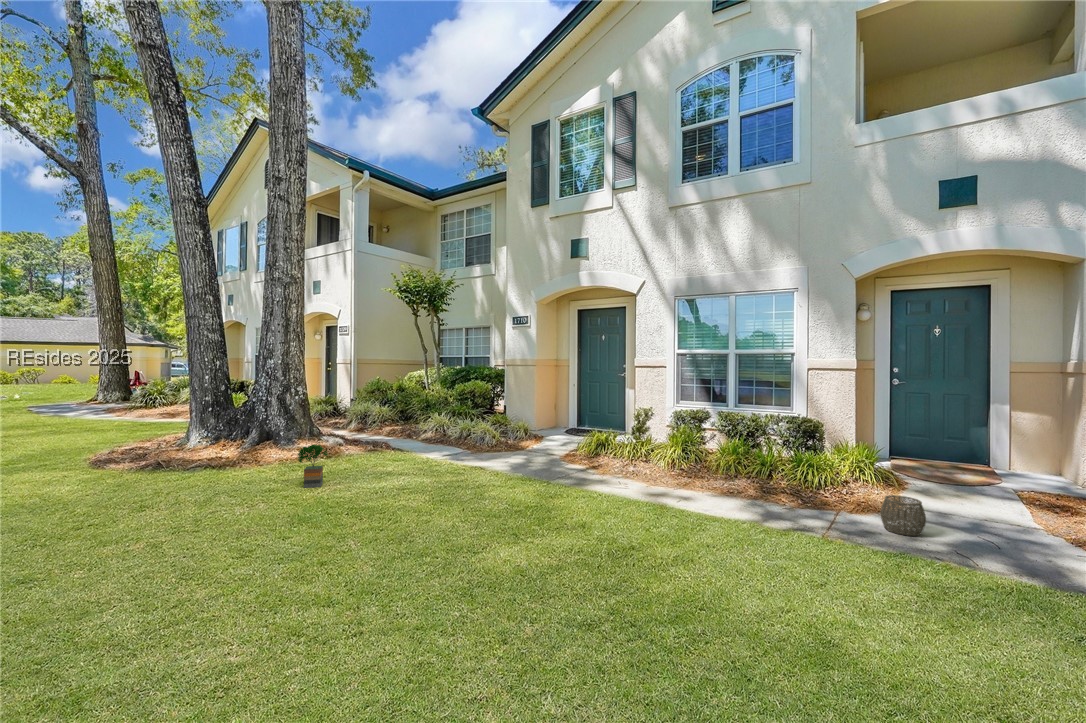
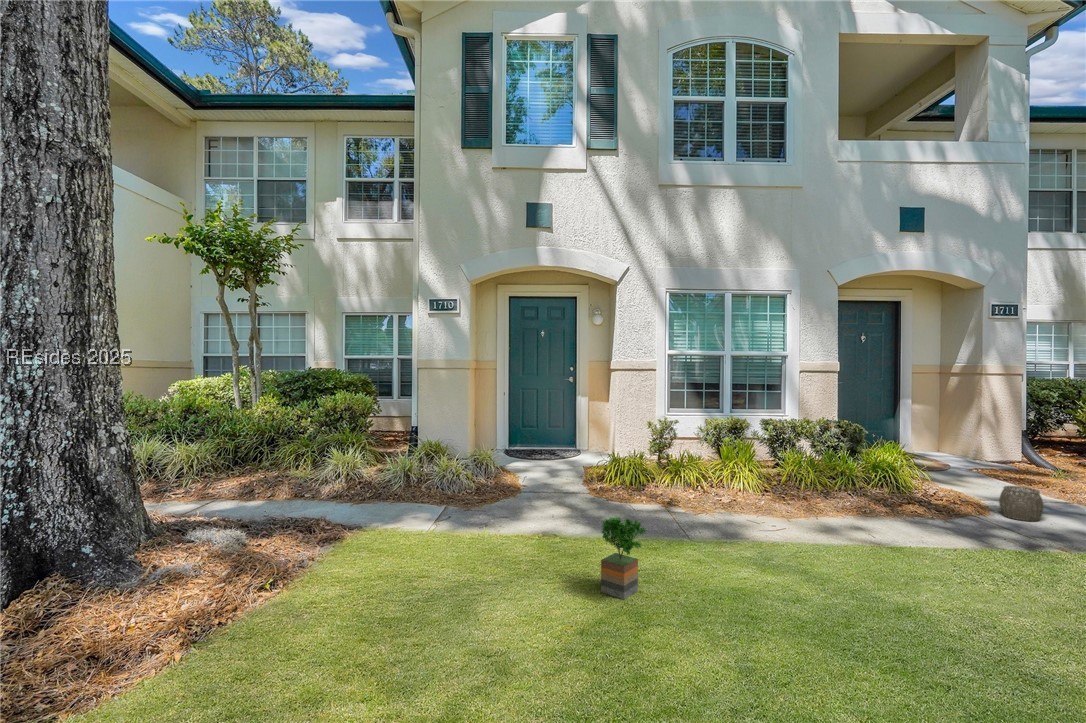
potted tree: present [298,444,328,488] -> present [601,517,647,600]

